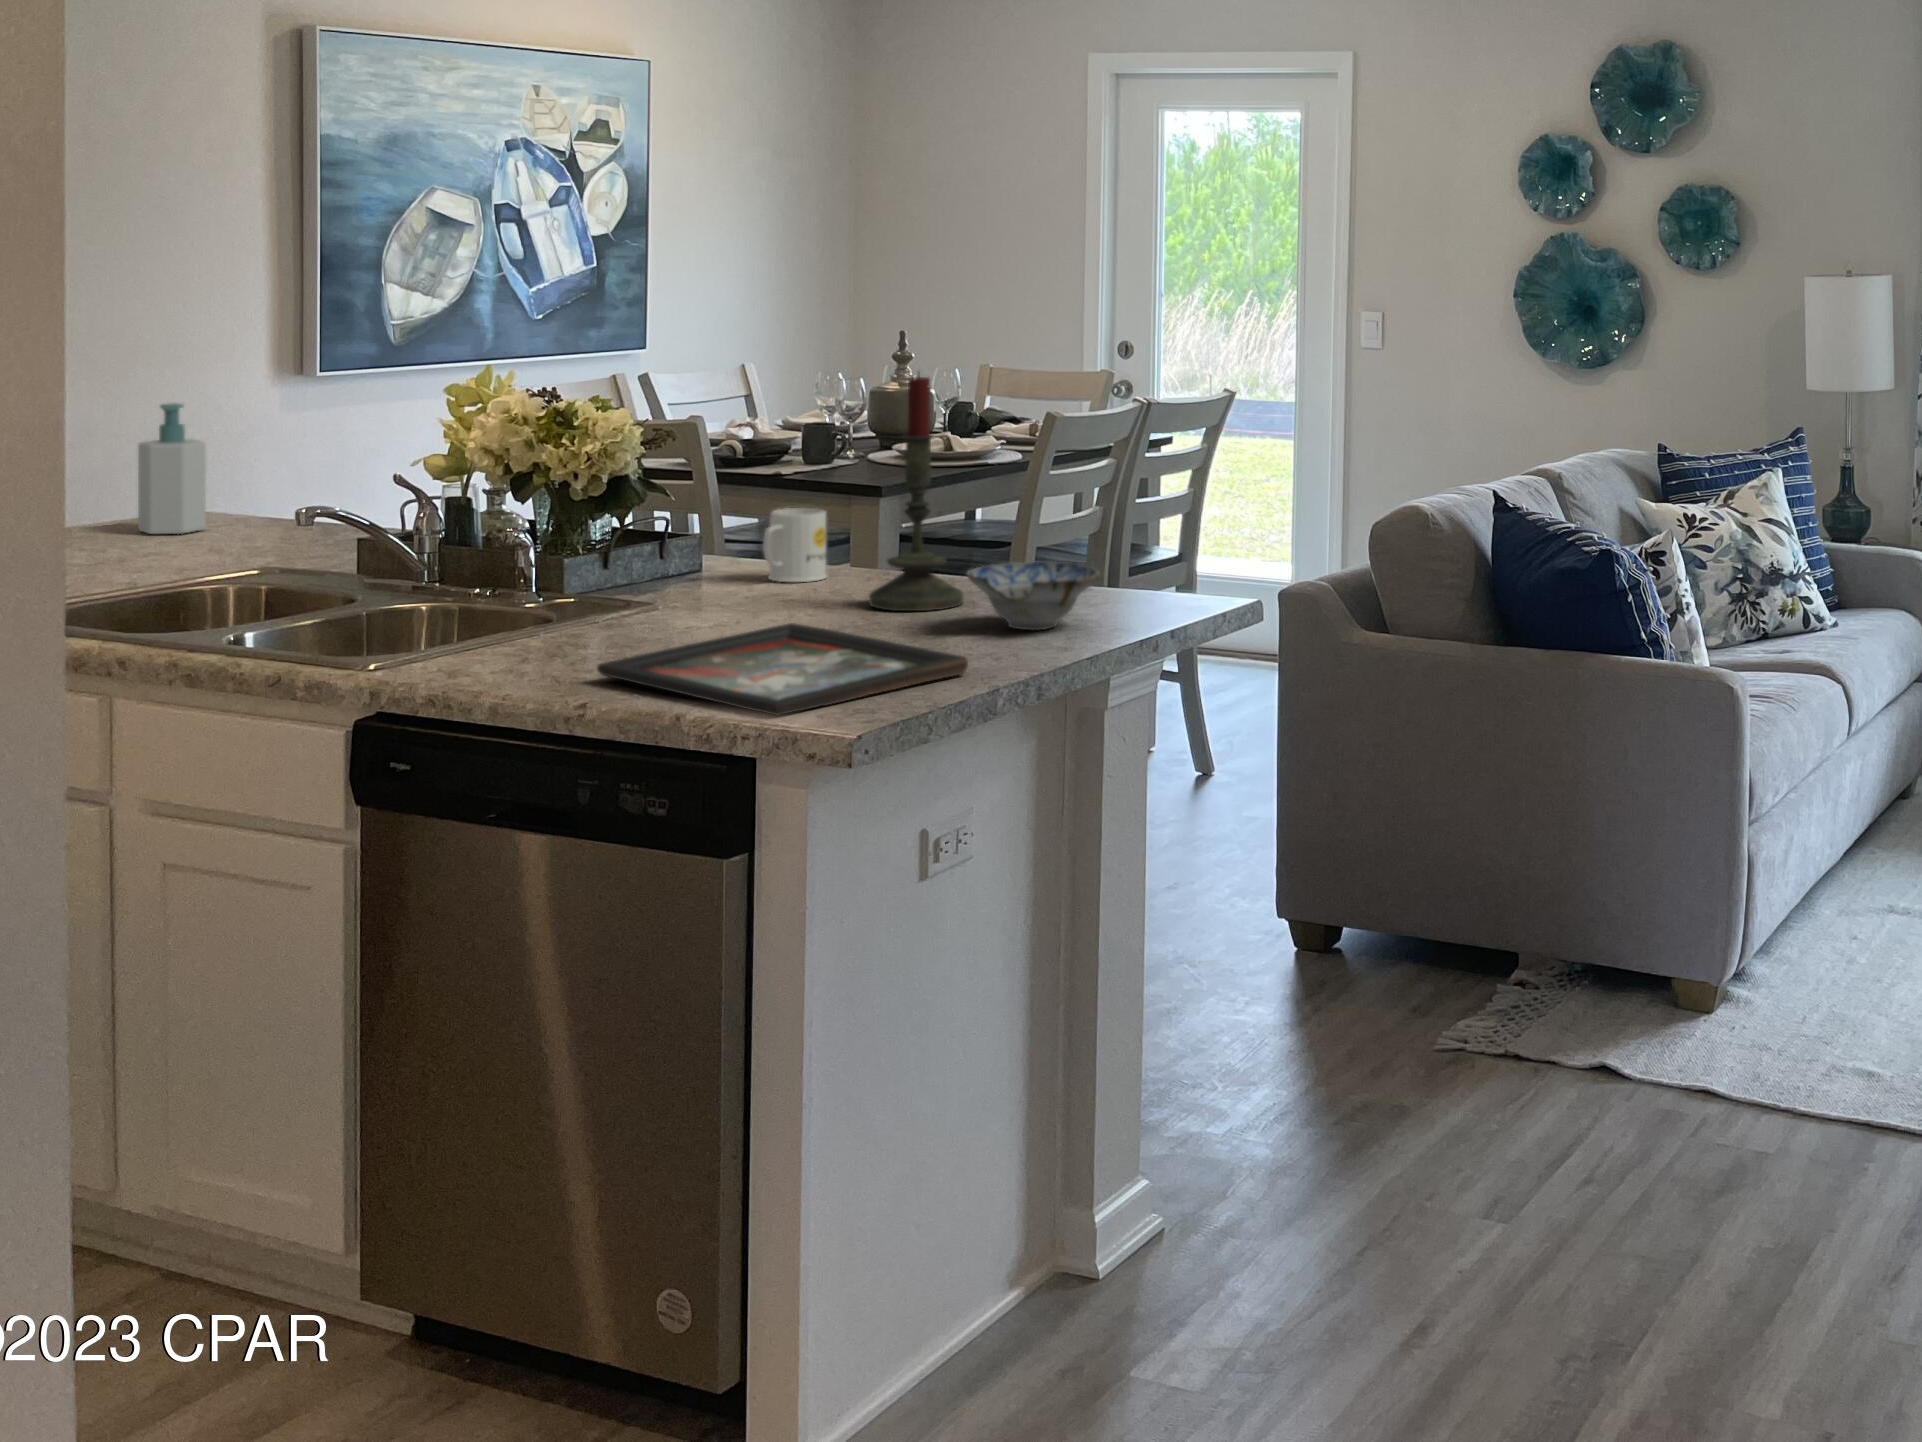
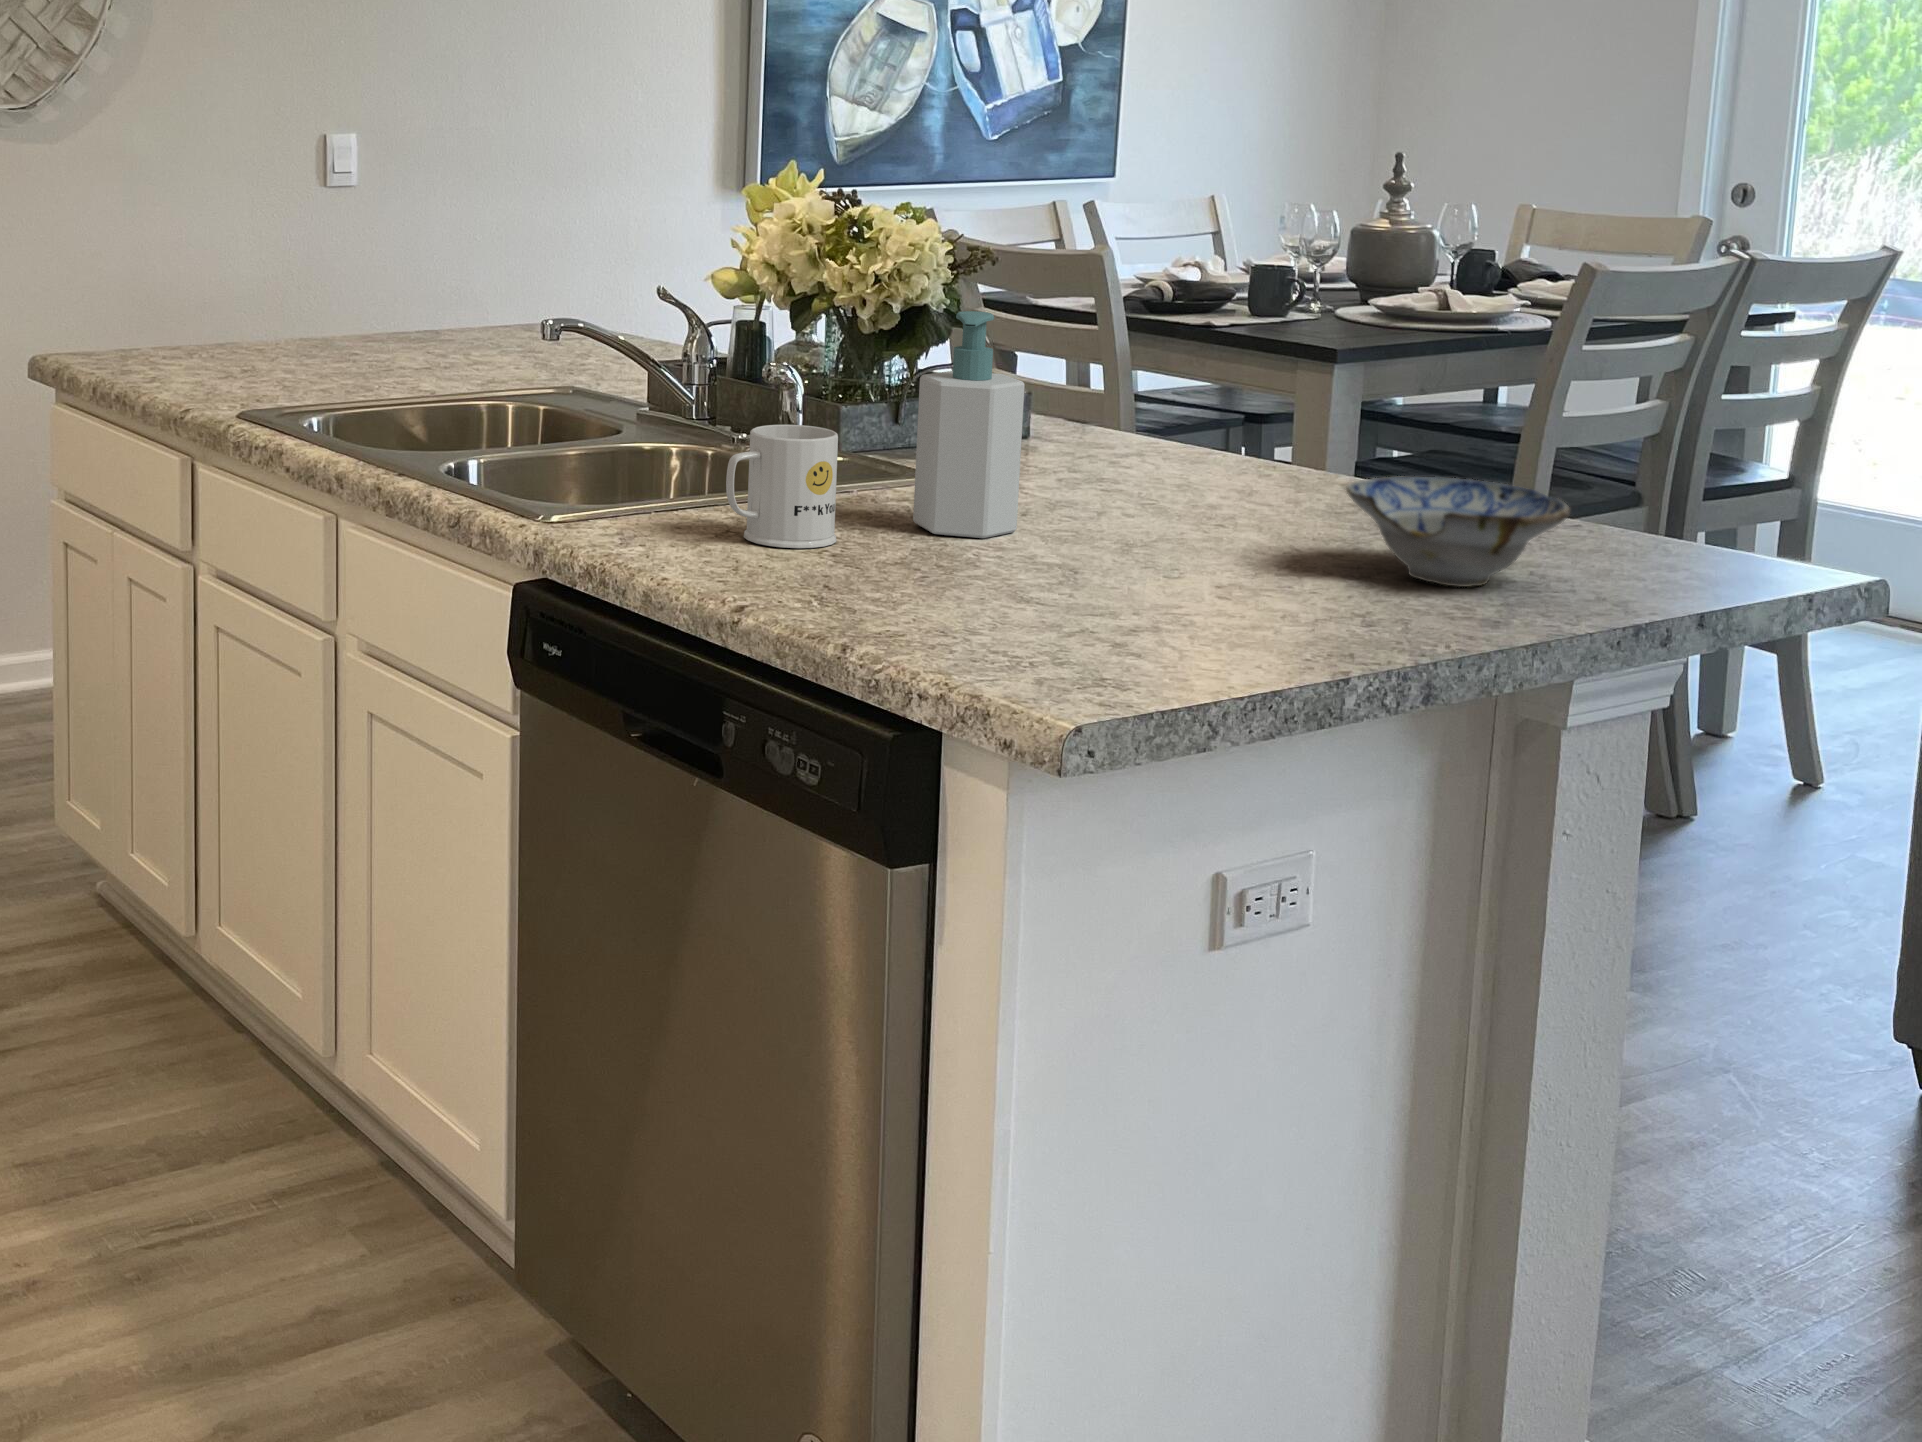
candle: present [869,376,963,611] -> none [1219,181,1360,533]
soap bottle: present [138,403,206,534] -> present [913,311,1025,538]
mug: present [763,508,827,582] -> present [726,425,838,548]
decorative tray: present [597,623,968,715] -> none [788,529,1303,671]

